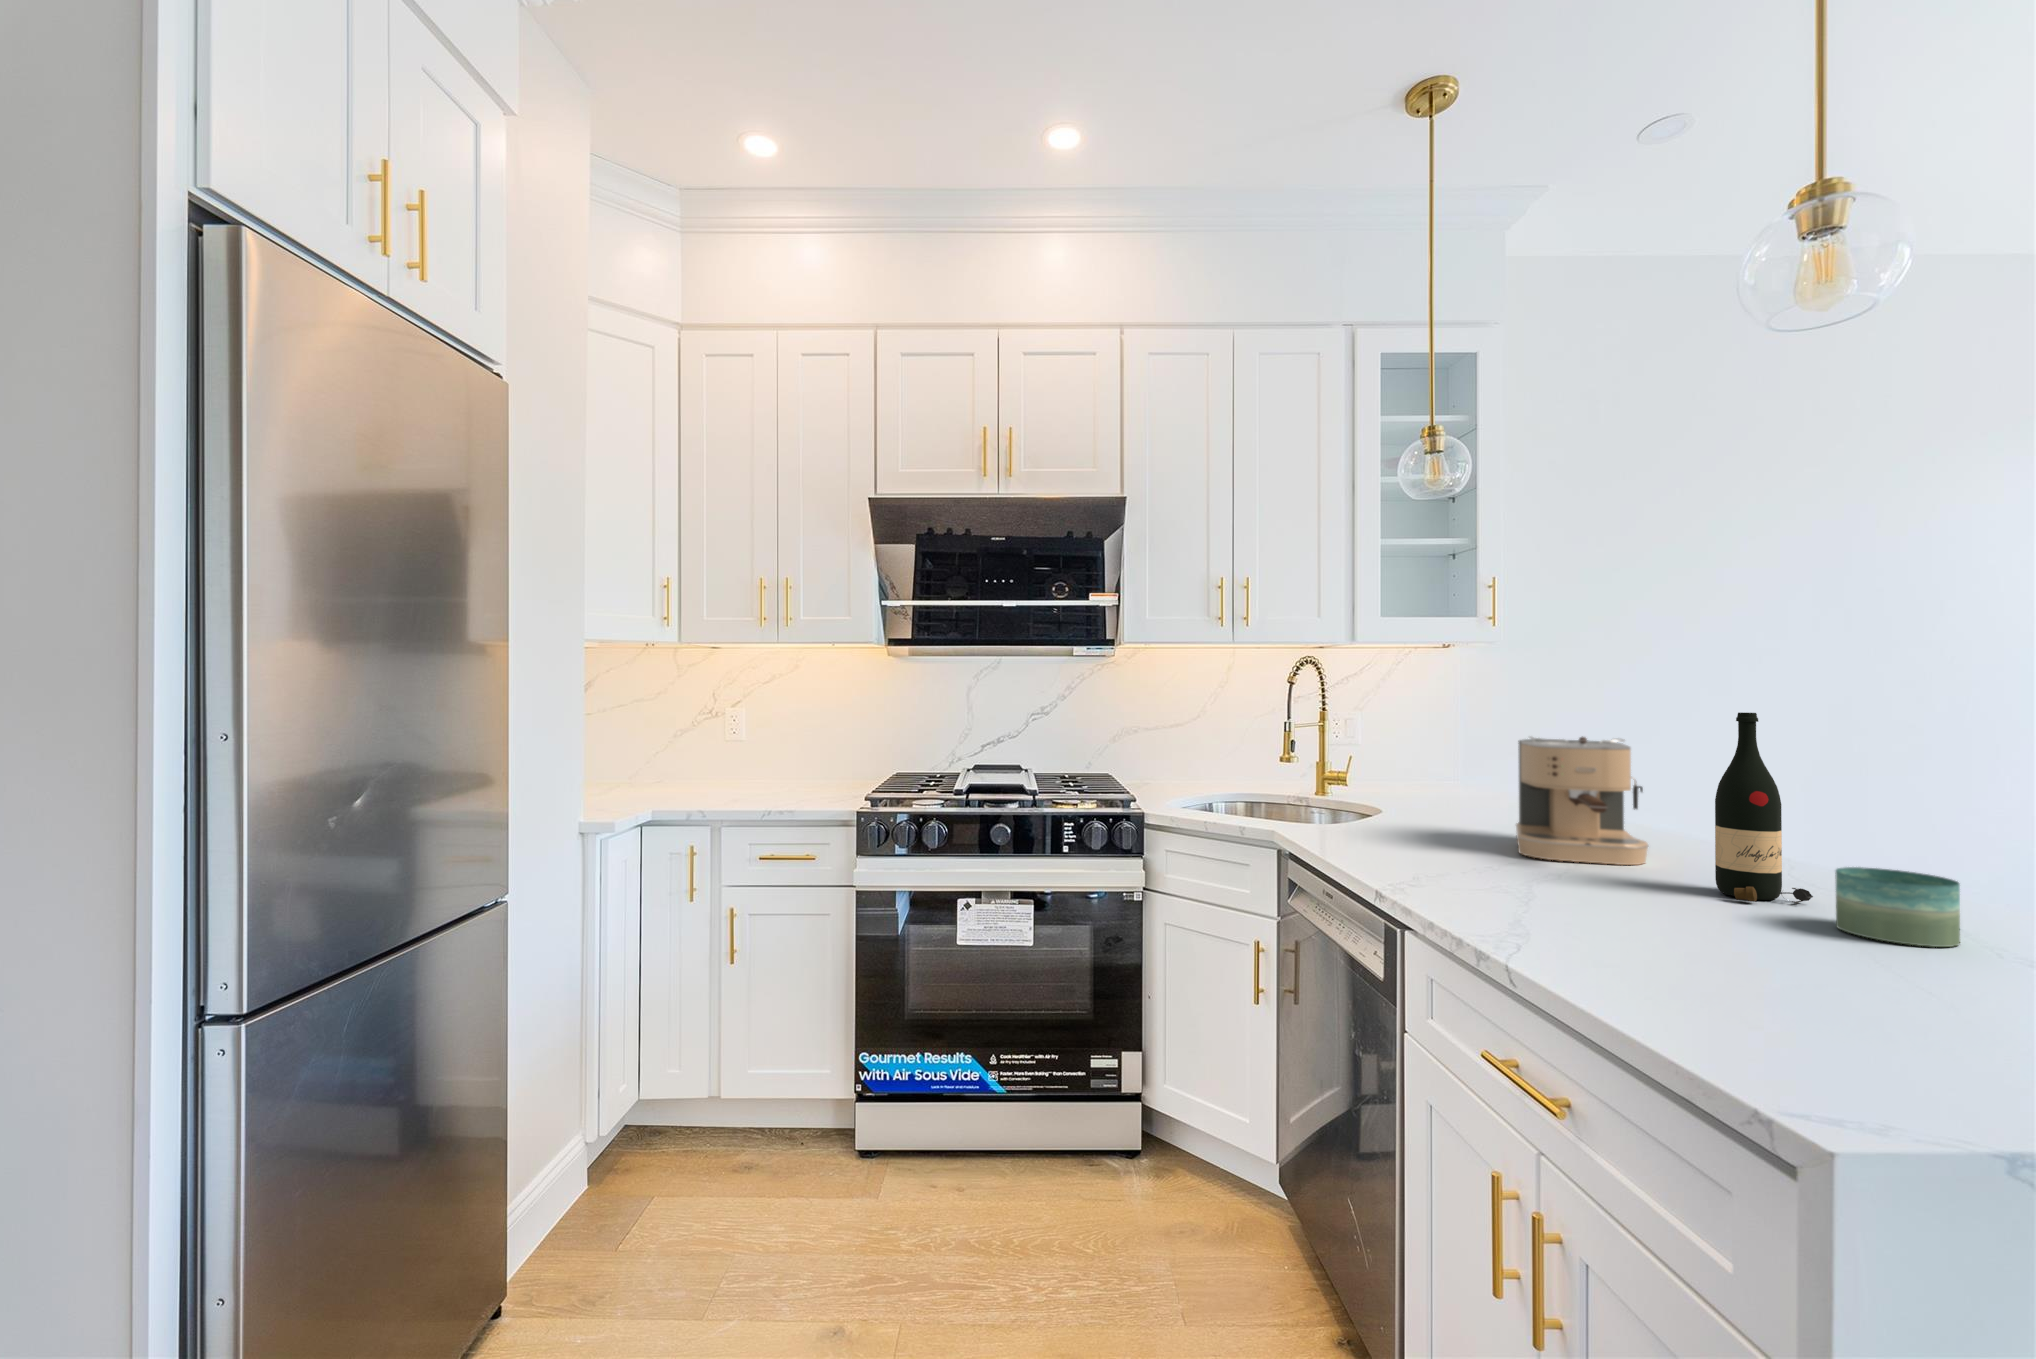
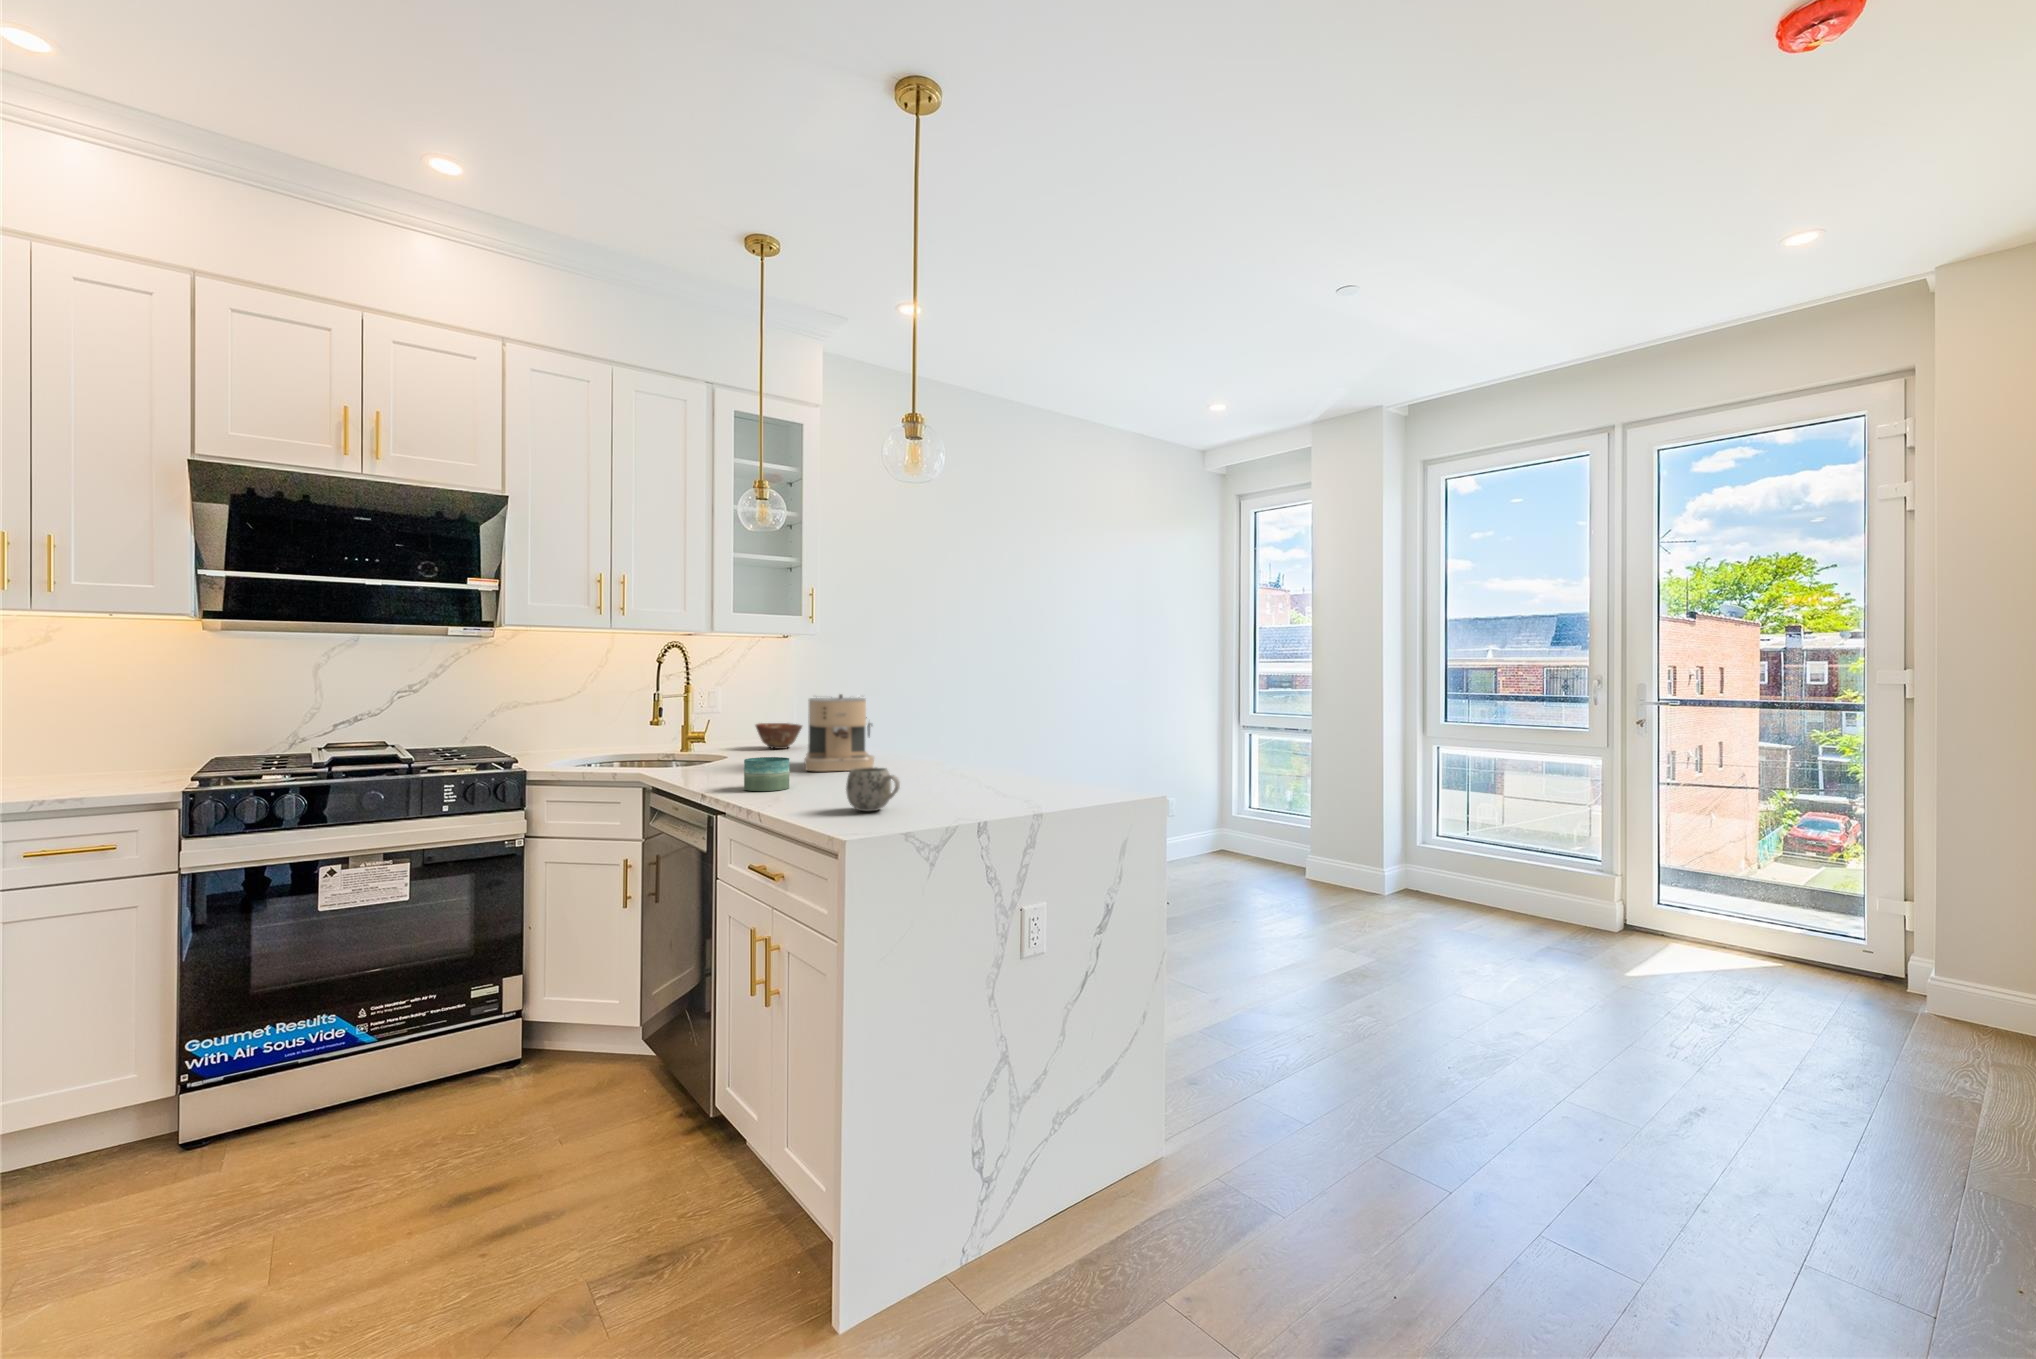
wine bottle: present [1715,713,1813,903] -> none [896,677,935,779]
ceramic bowl: none [1417,767,1488,805] -> present [756,723,802,749]
candle: present [1835,867,1960,947] -> present [744,757,789,791]
mug: none [1674,898,1822,995] -> present [846,767,900,811]

